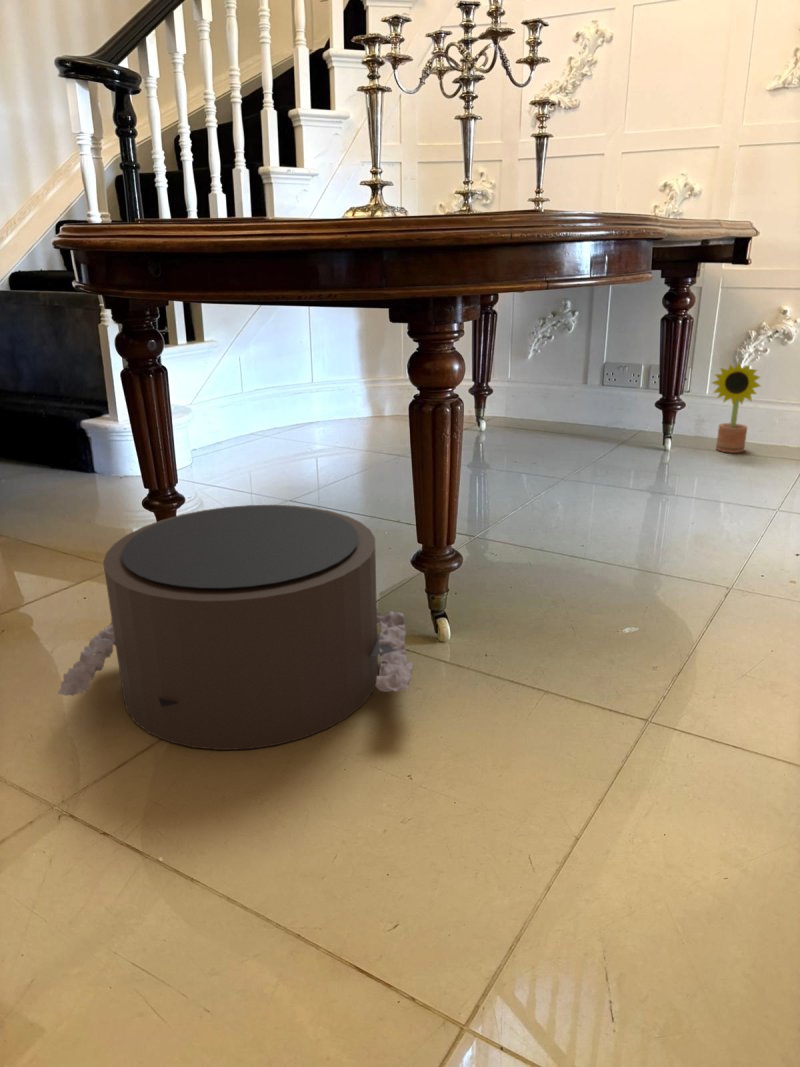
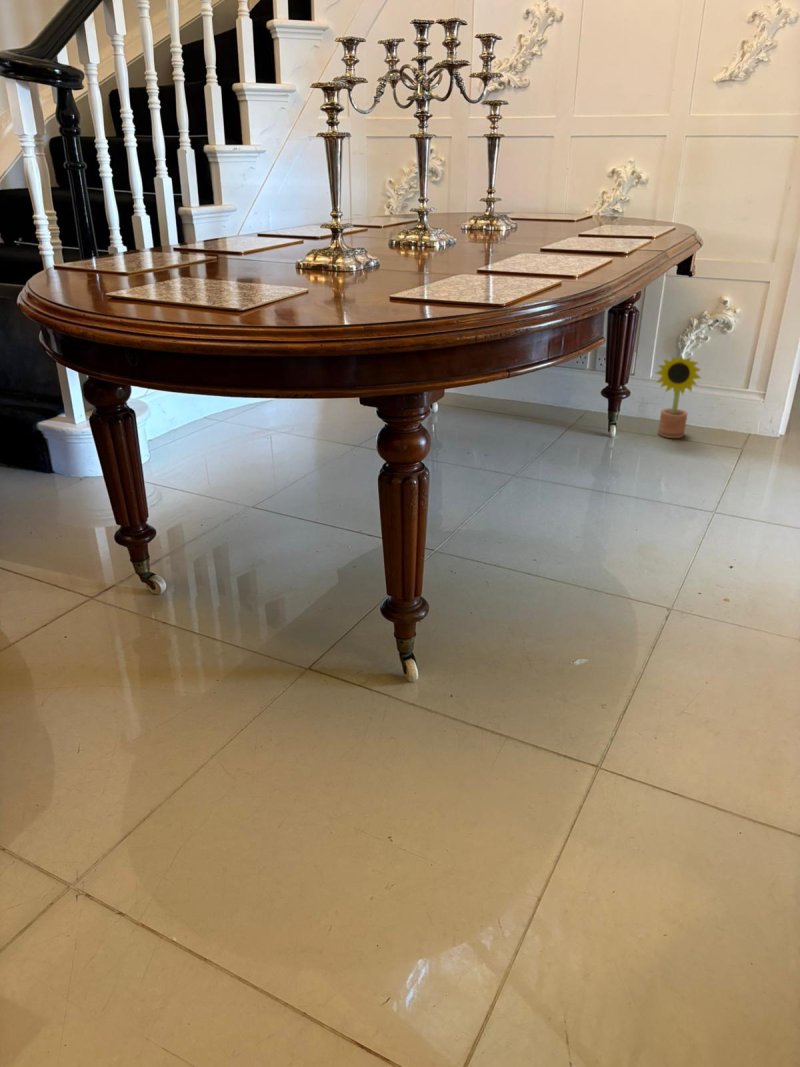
pouf: present [58,505,413,750] -> none [62,559,388,815]

